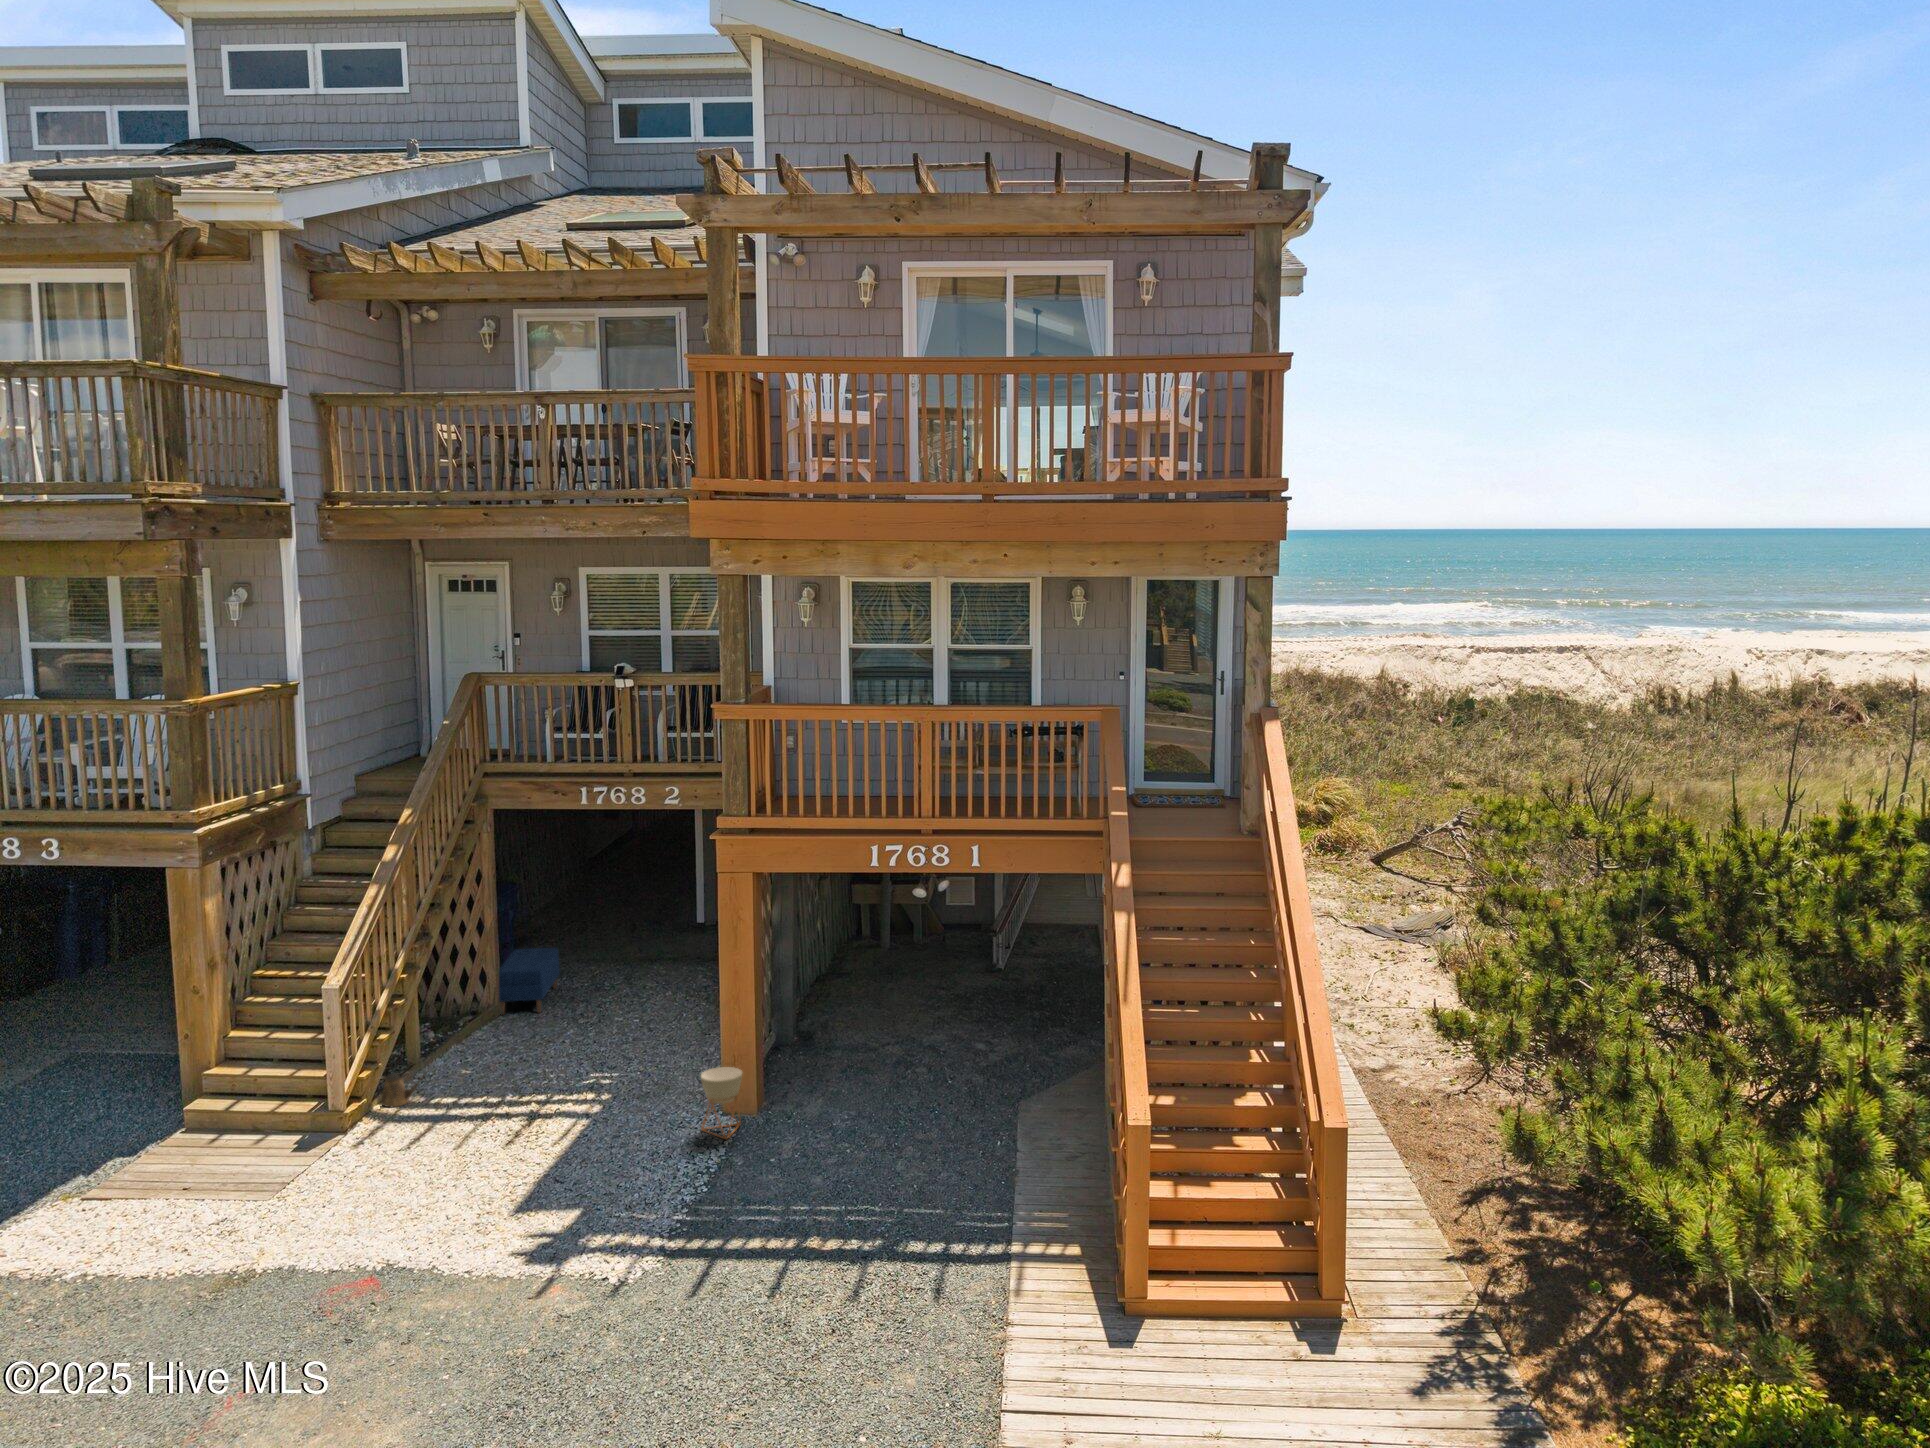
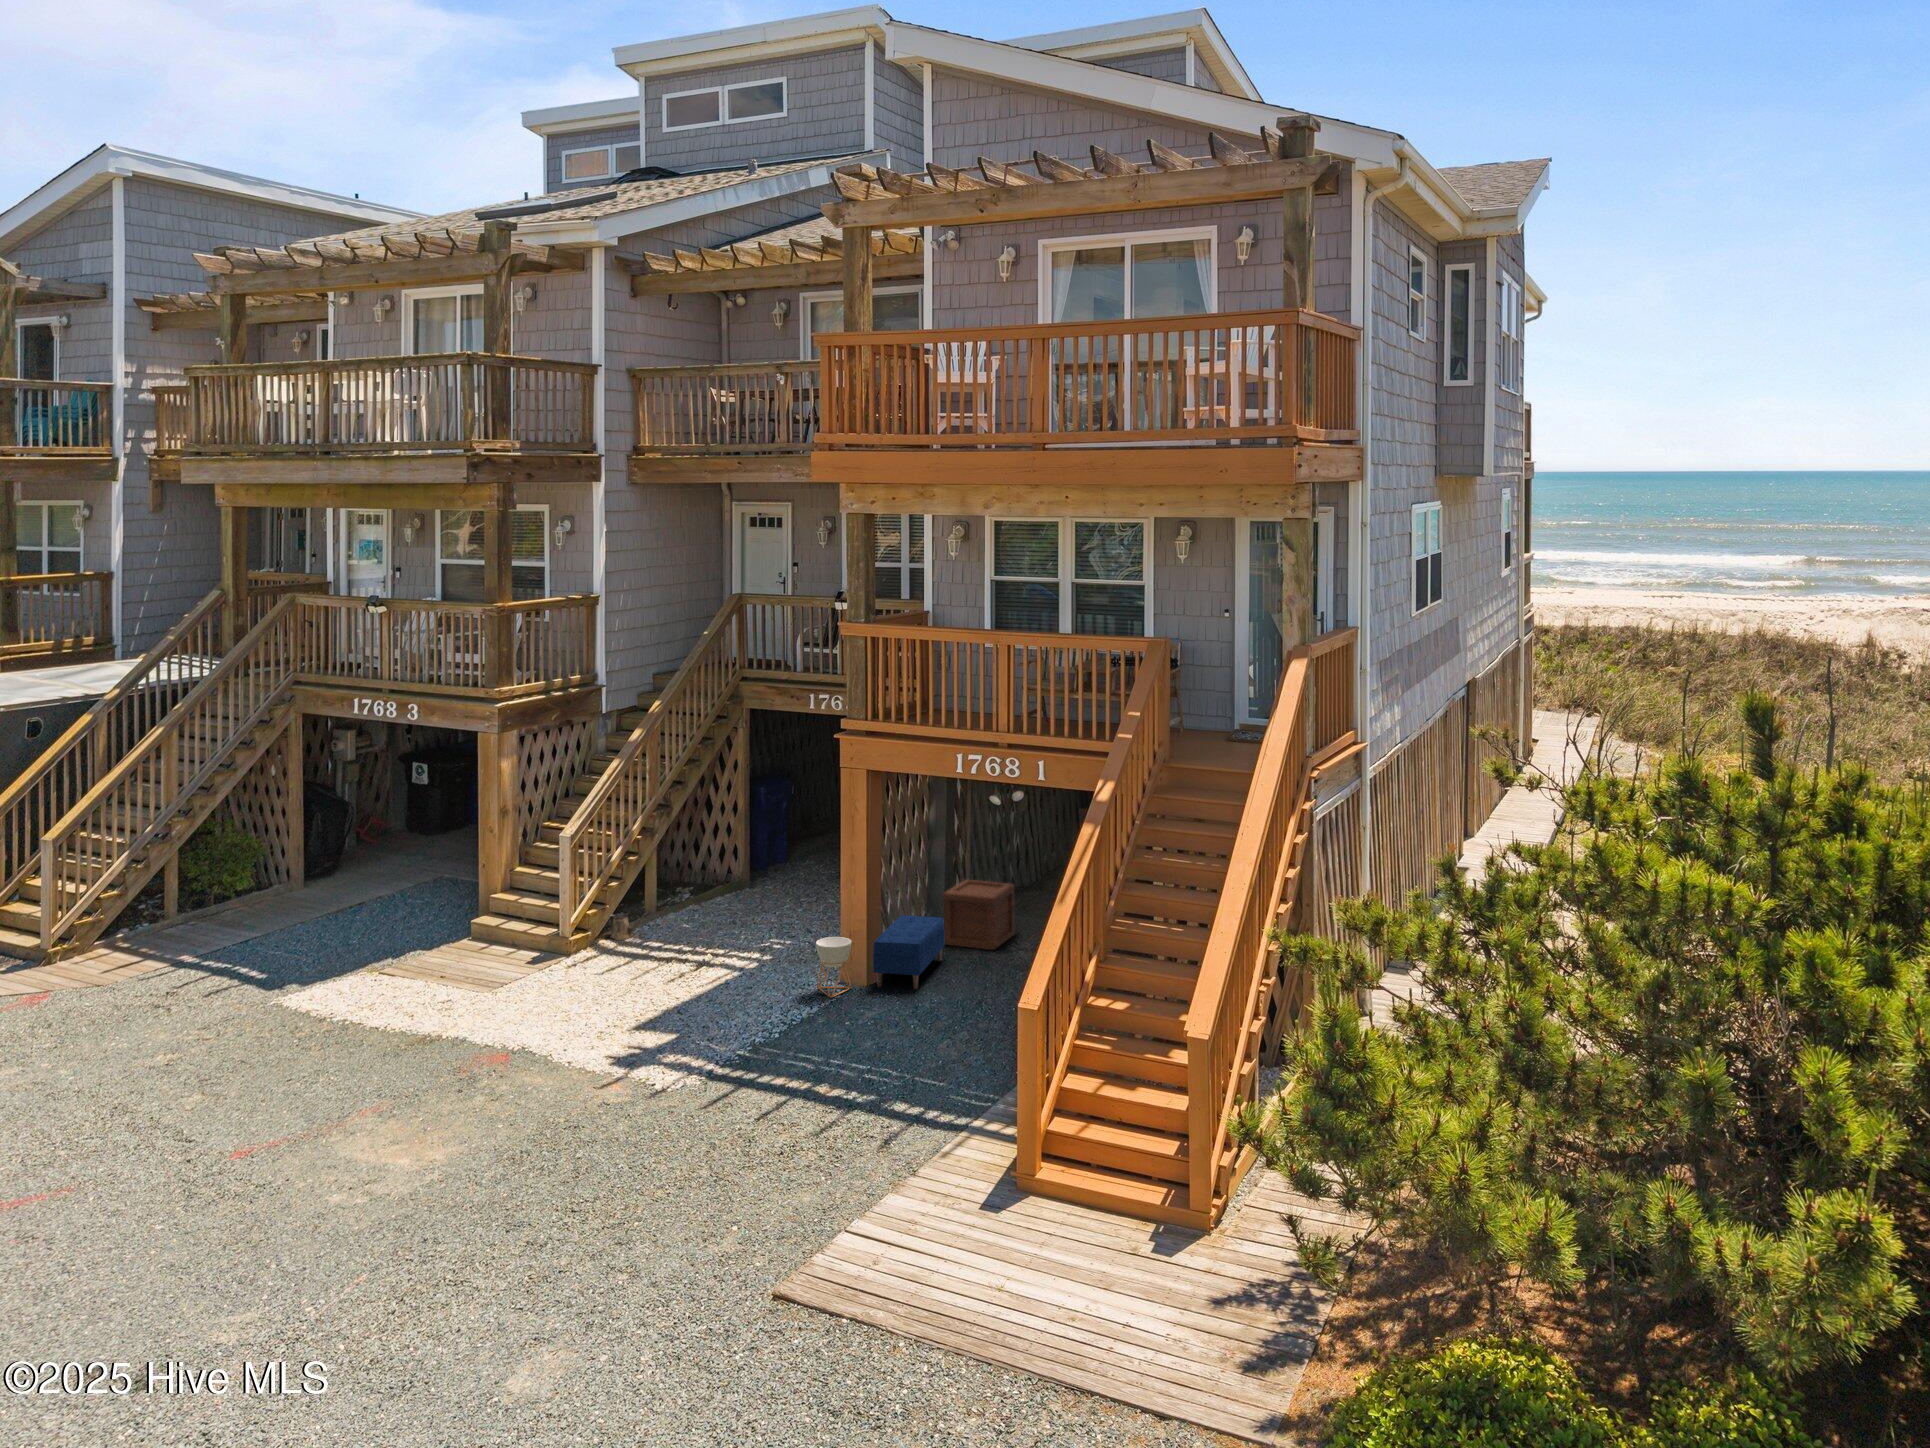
bench: present [499,948,560,1014] -> present [873,915,945,989]
wooden crate: none [799,982,870,1060] -> present [943,880,1015,950]

